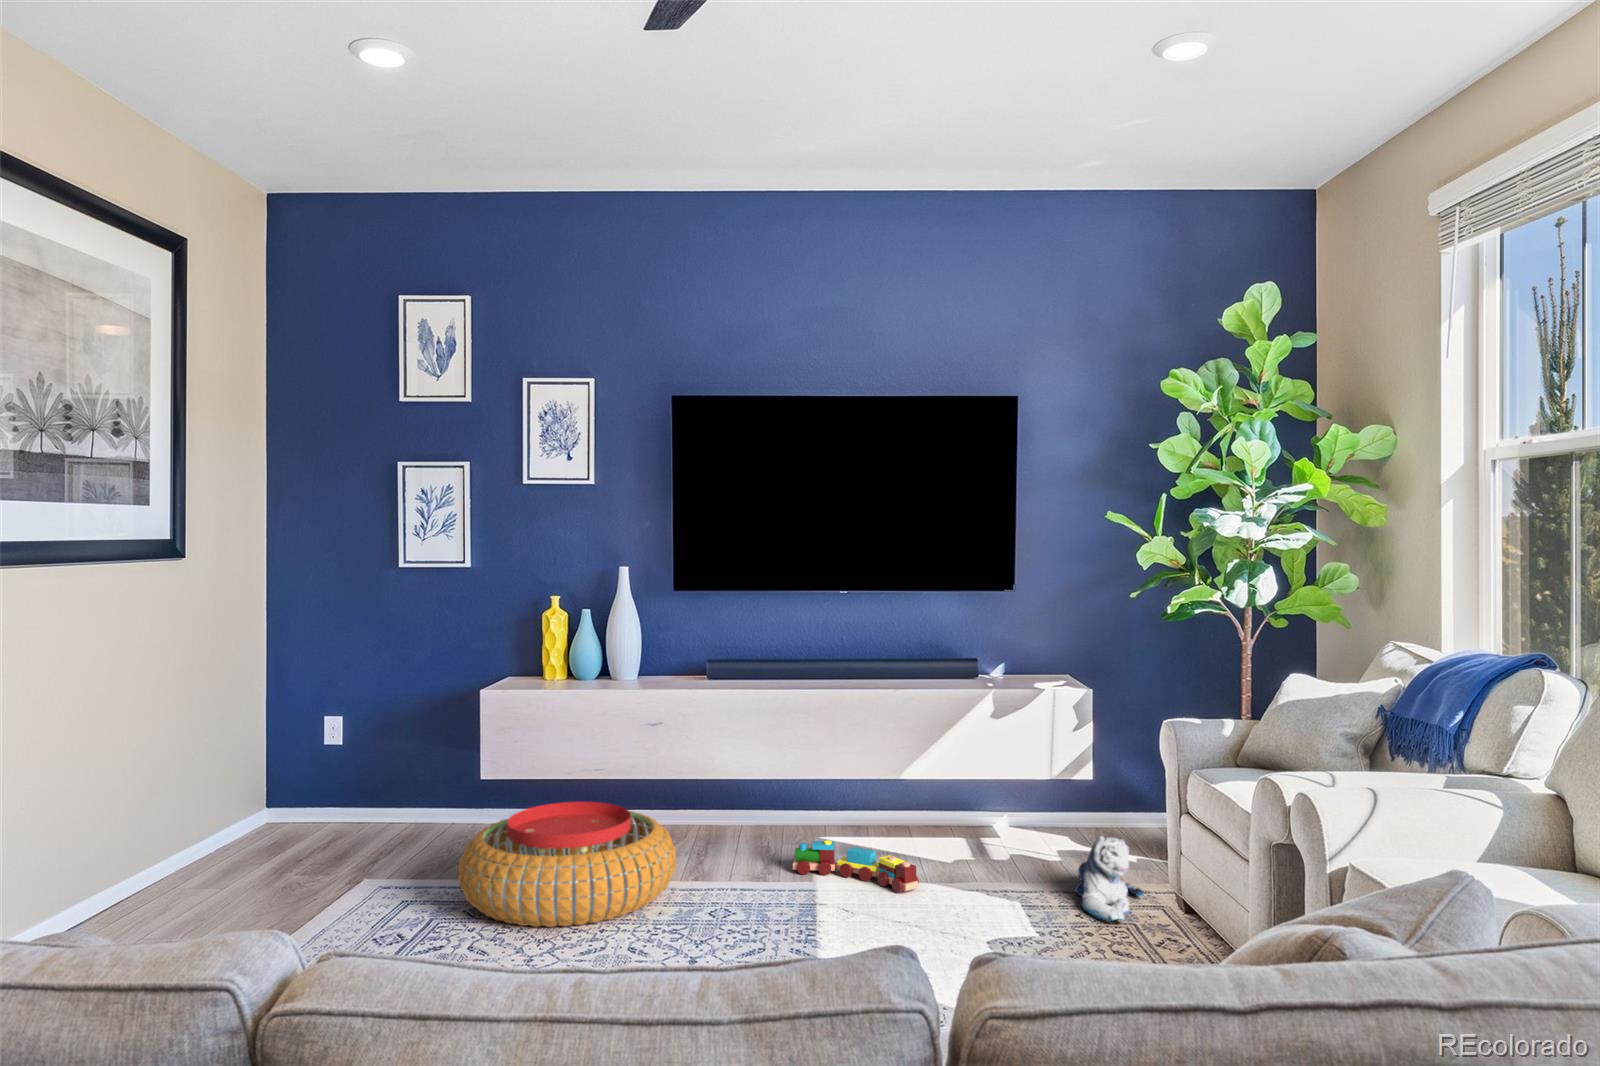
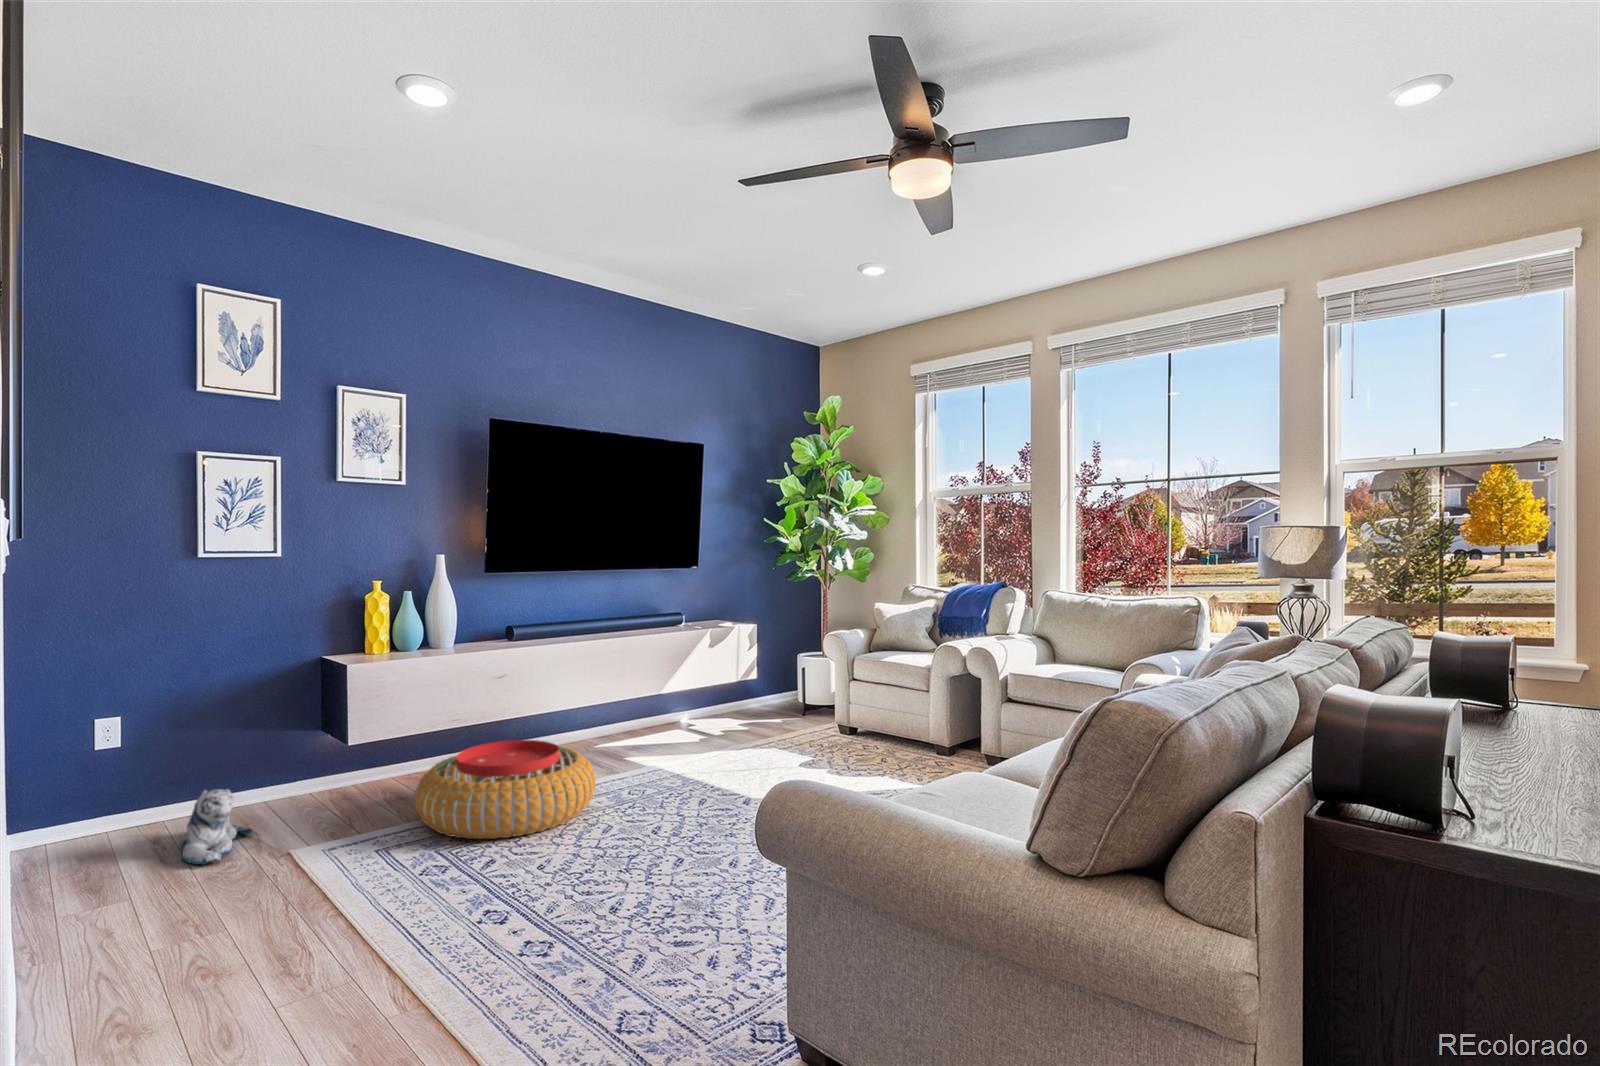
plush toy: present [1074,836,1144,922] -> present [181,789,253,865]
toy train: present [793,840,919,893] -> none [629,741,725,768]

